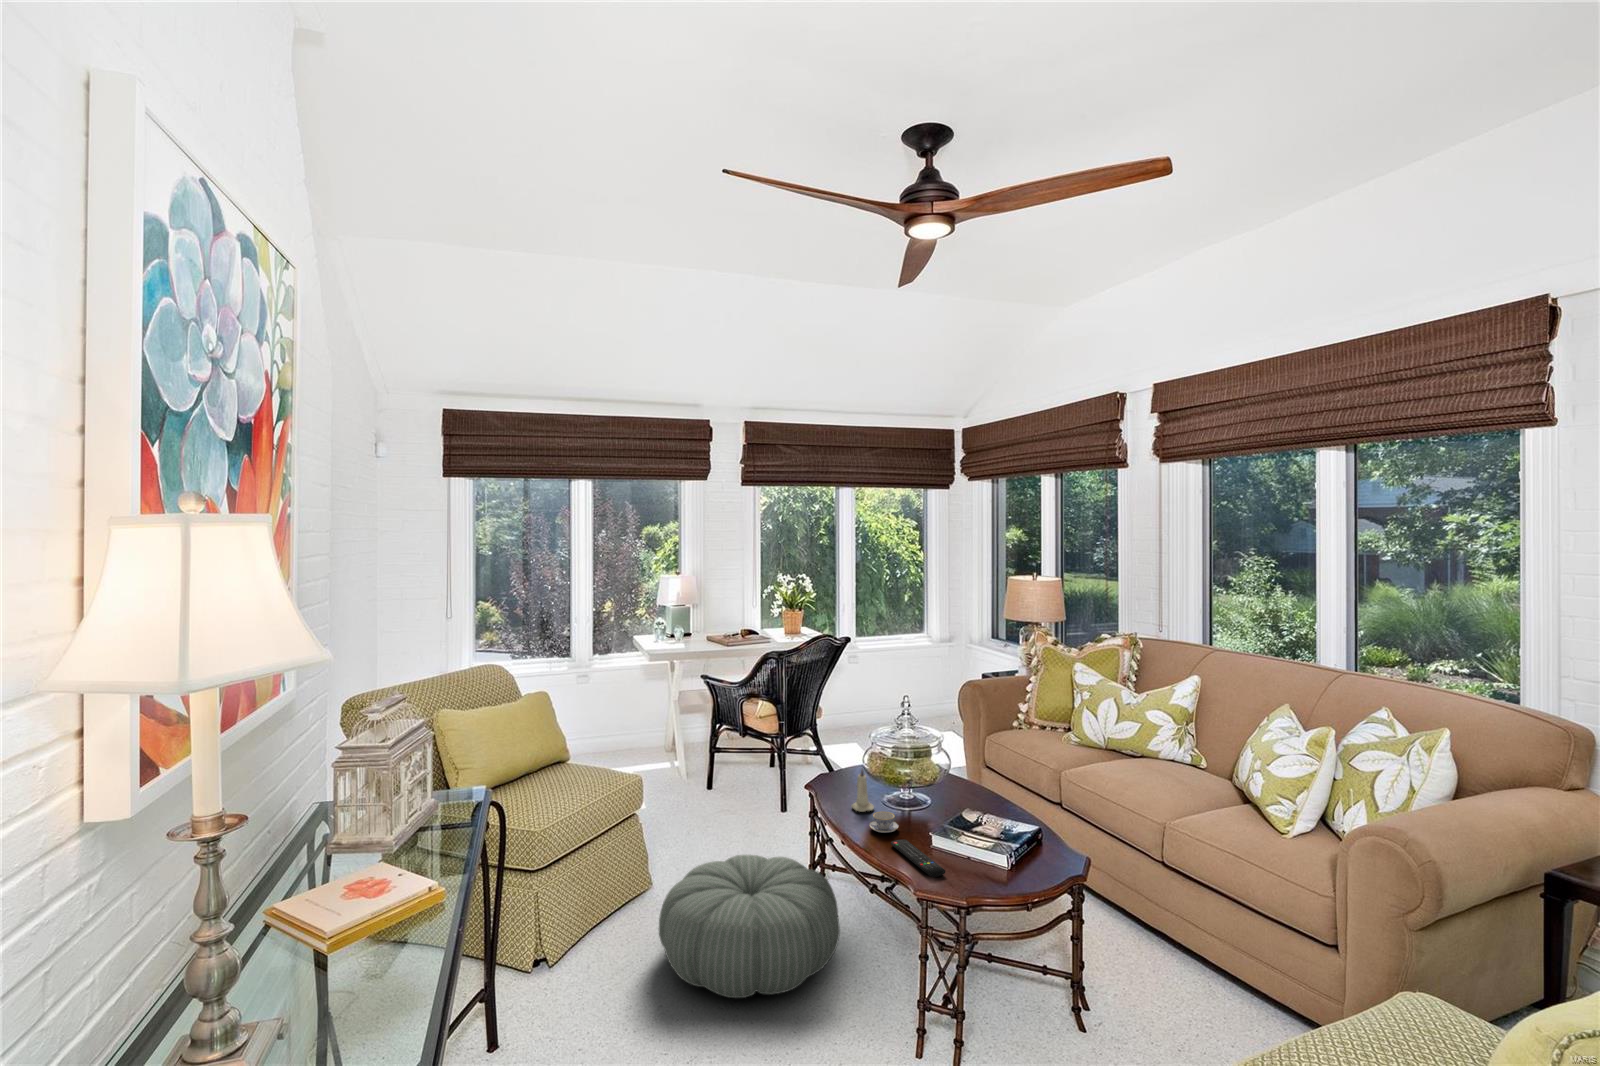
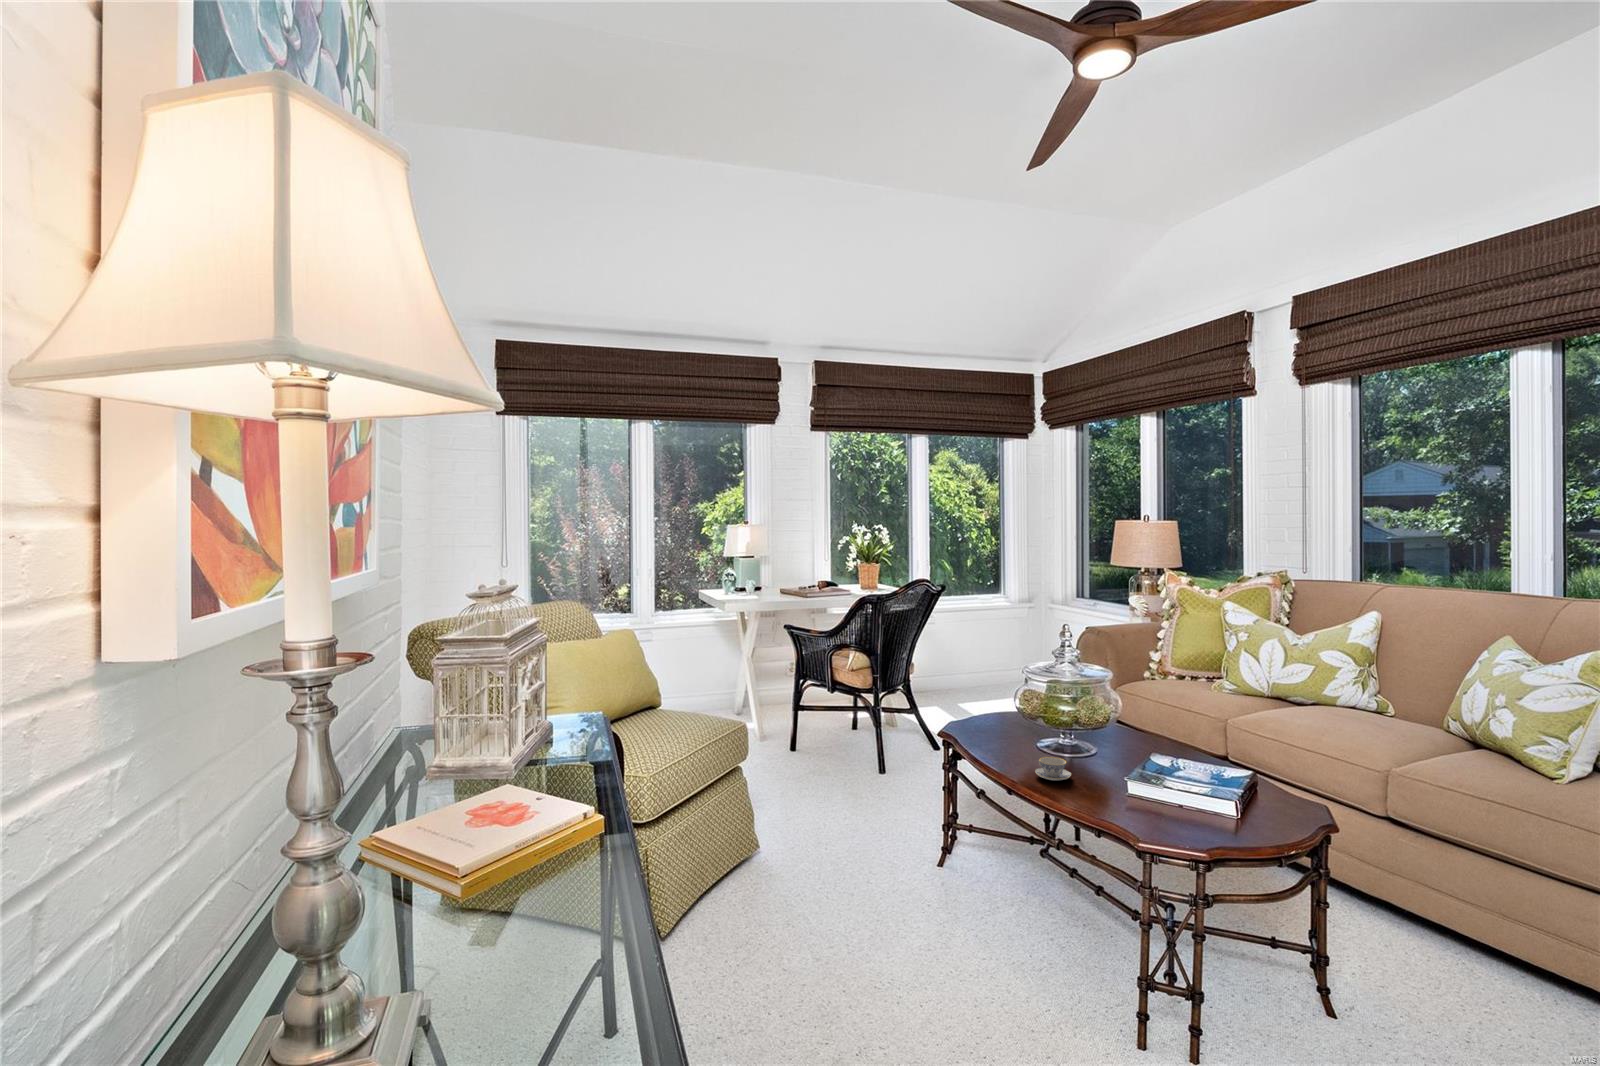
candle: present [852,769,874,812] -> none [1001,707,1030,759]
remote control: present [891,839,945,877] -> none [1071,787,1158,828]
pouf: present [659,855,840,998] -> none [786,811,1003,975]

